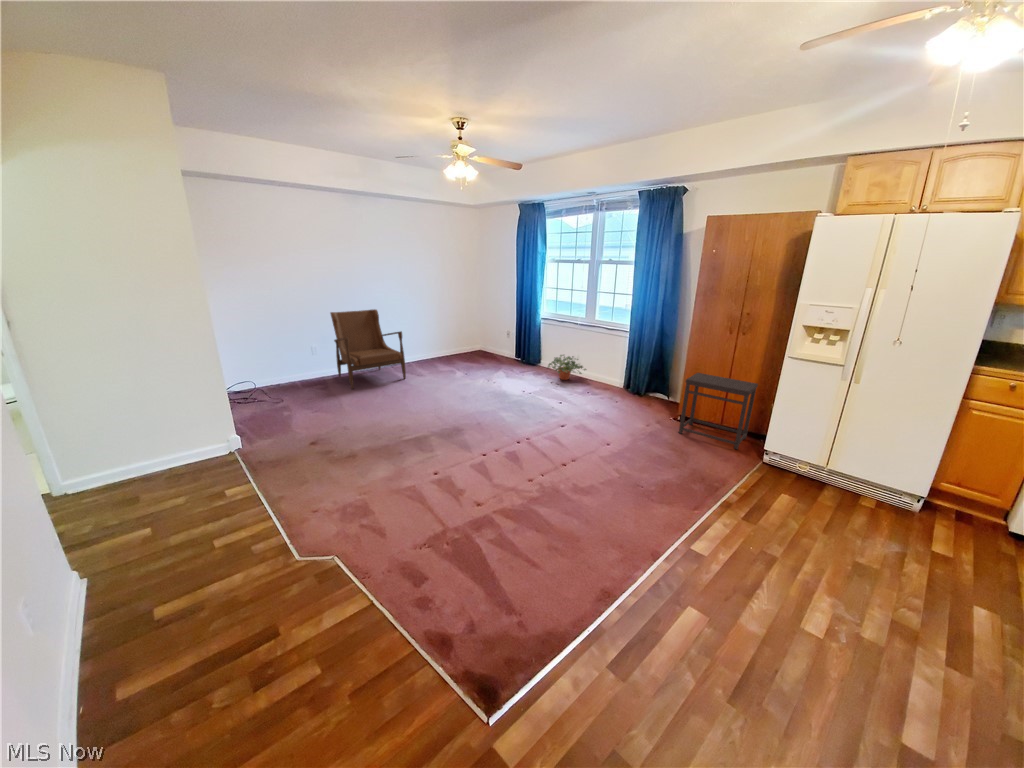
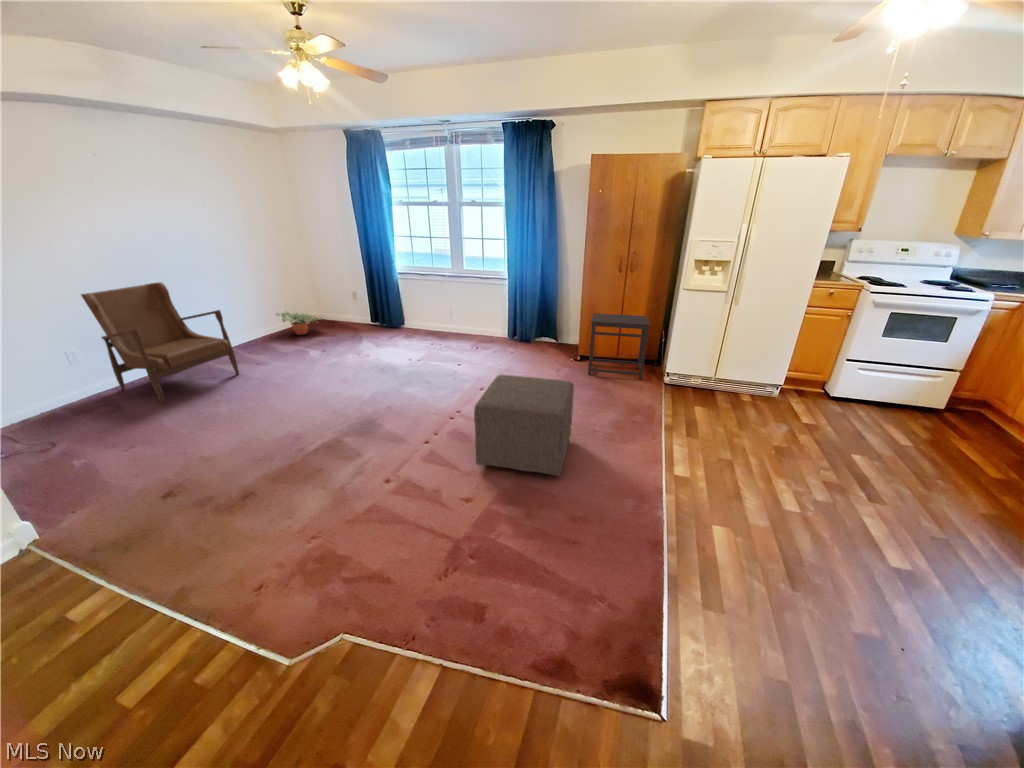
potted plant: present [548,355,586,380] -> present [276,312,318,335]
ottoman: none [507,408,613,508] -> present [474,375,574,476]

